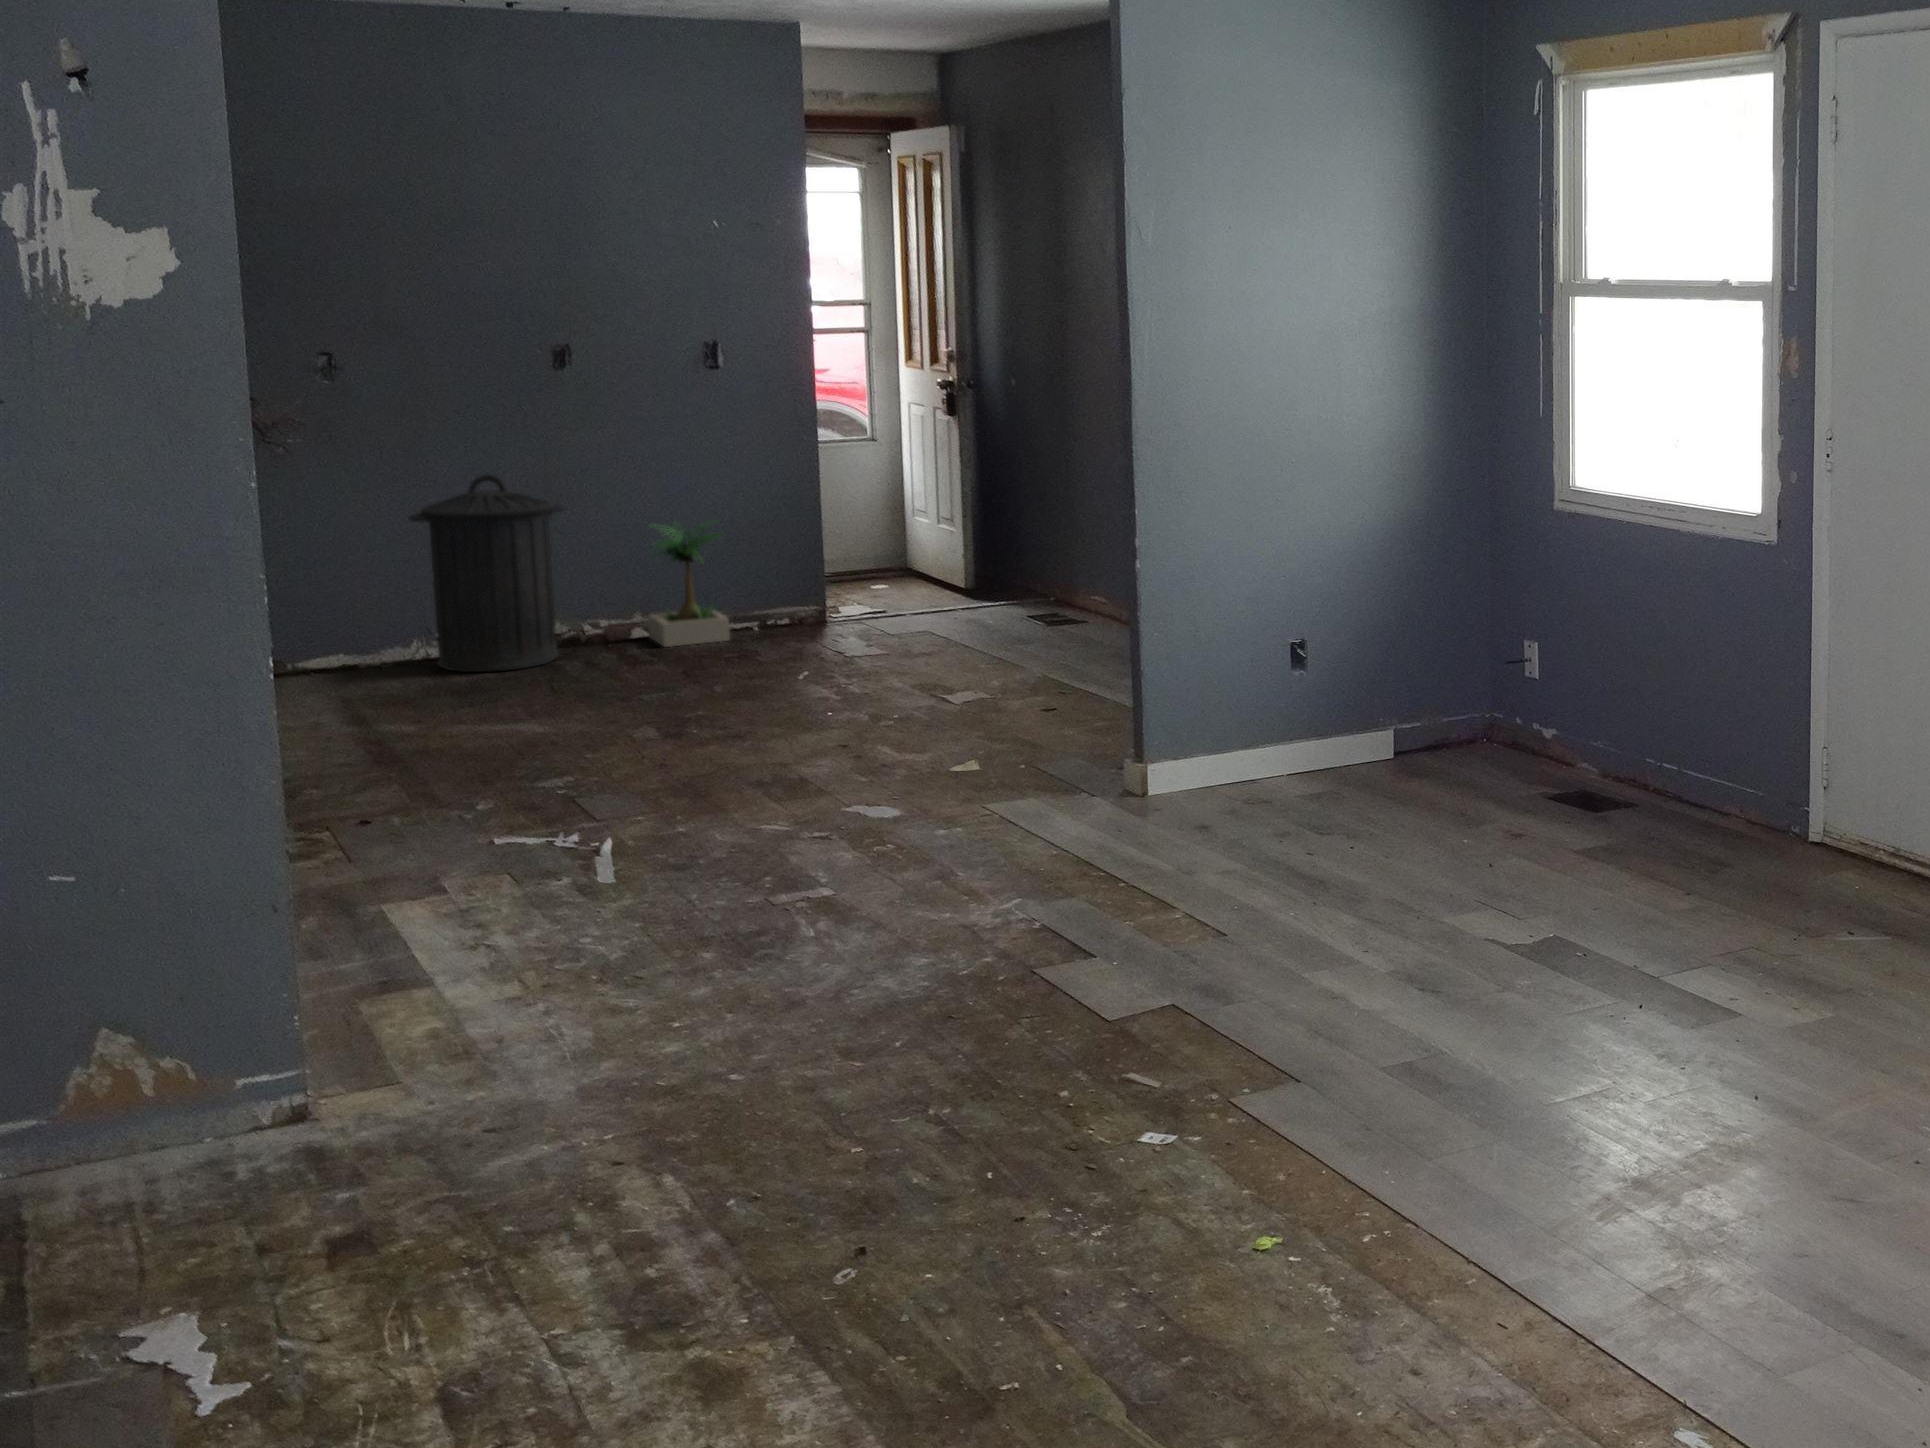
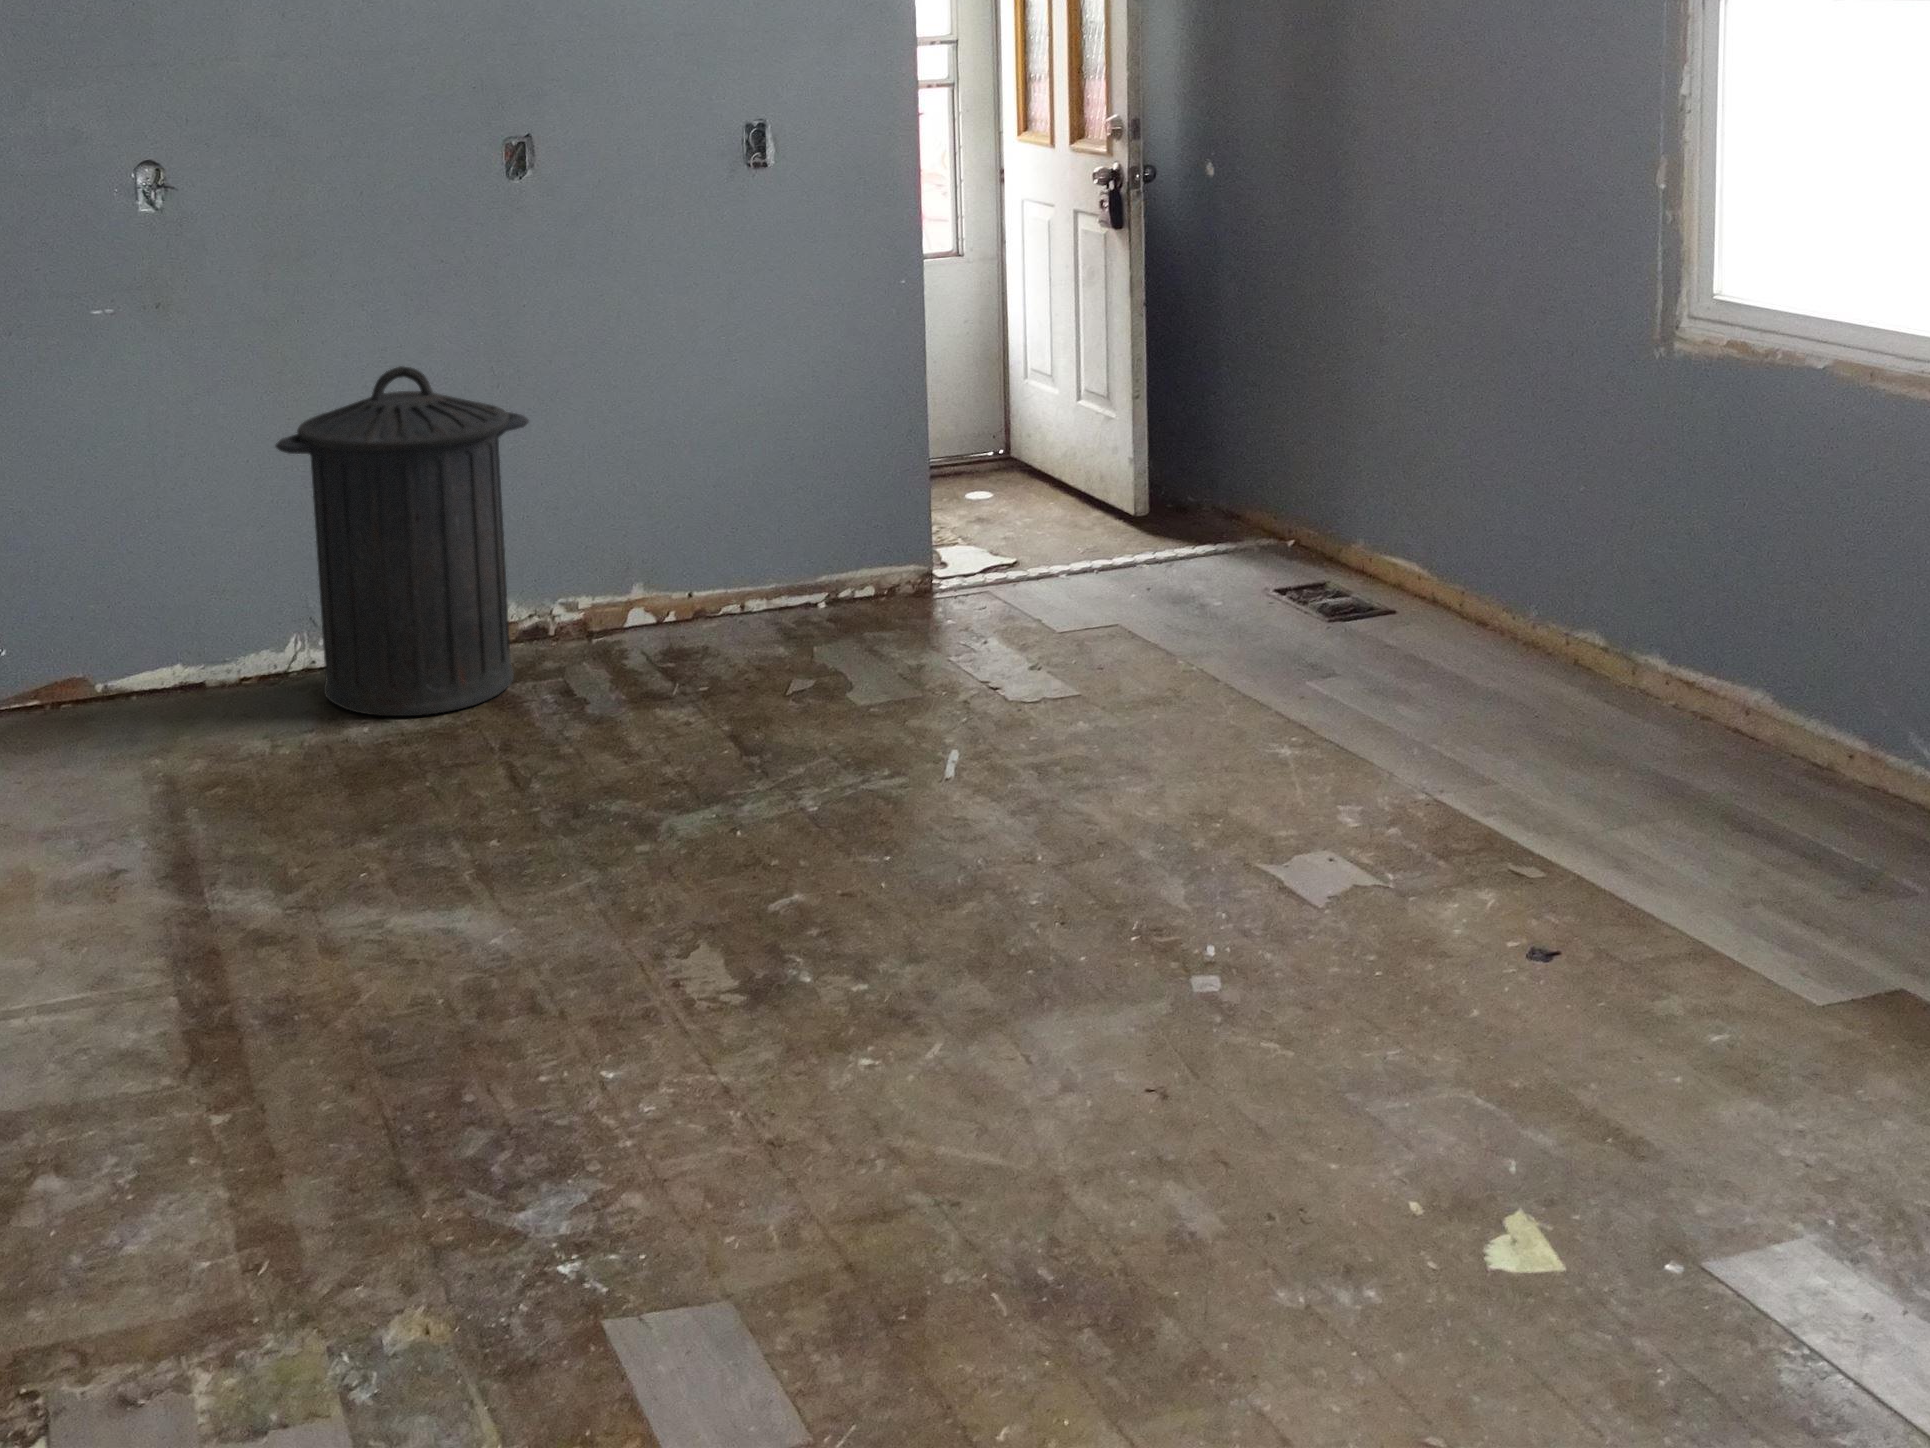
potted plant: present [648,521,730,647] -> none [644,427,800,660]

